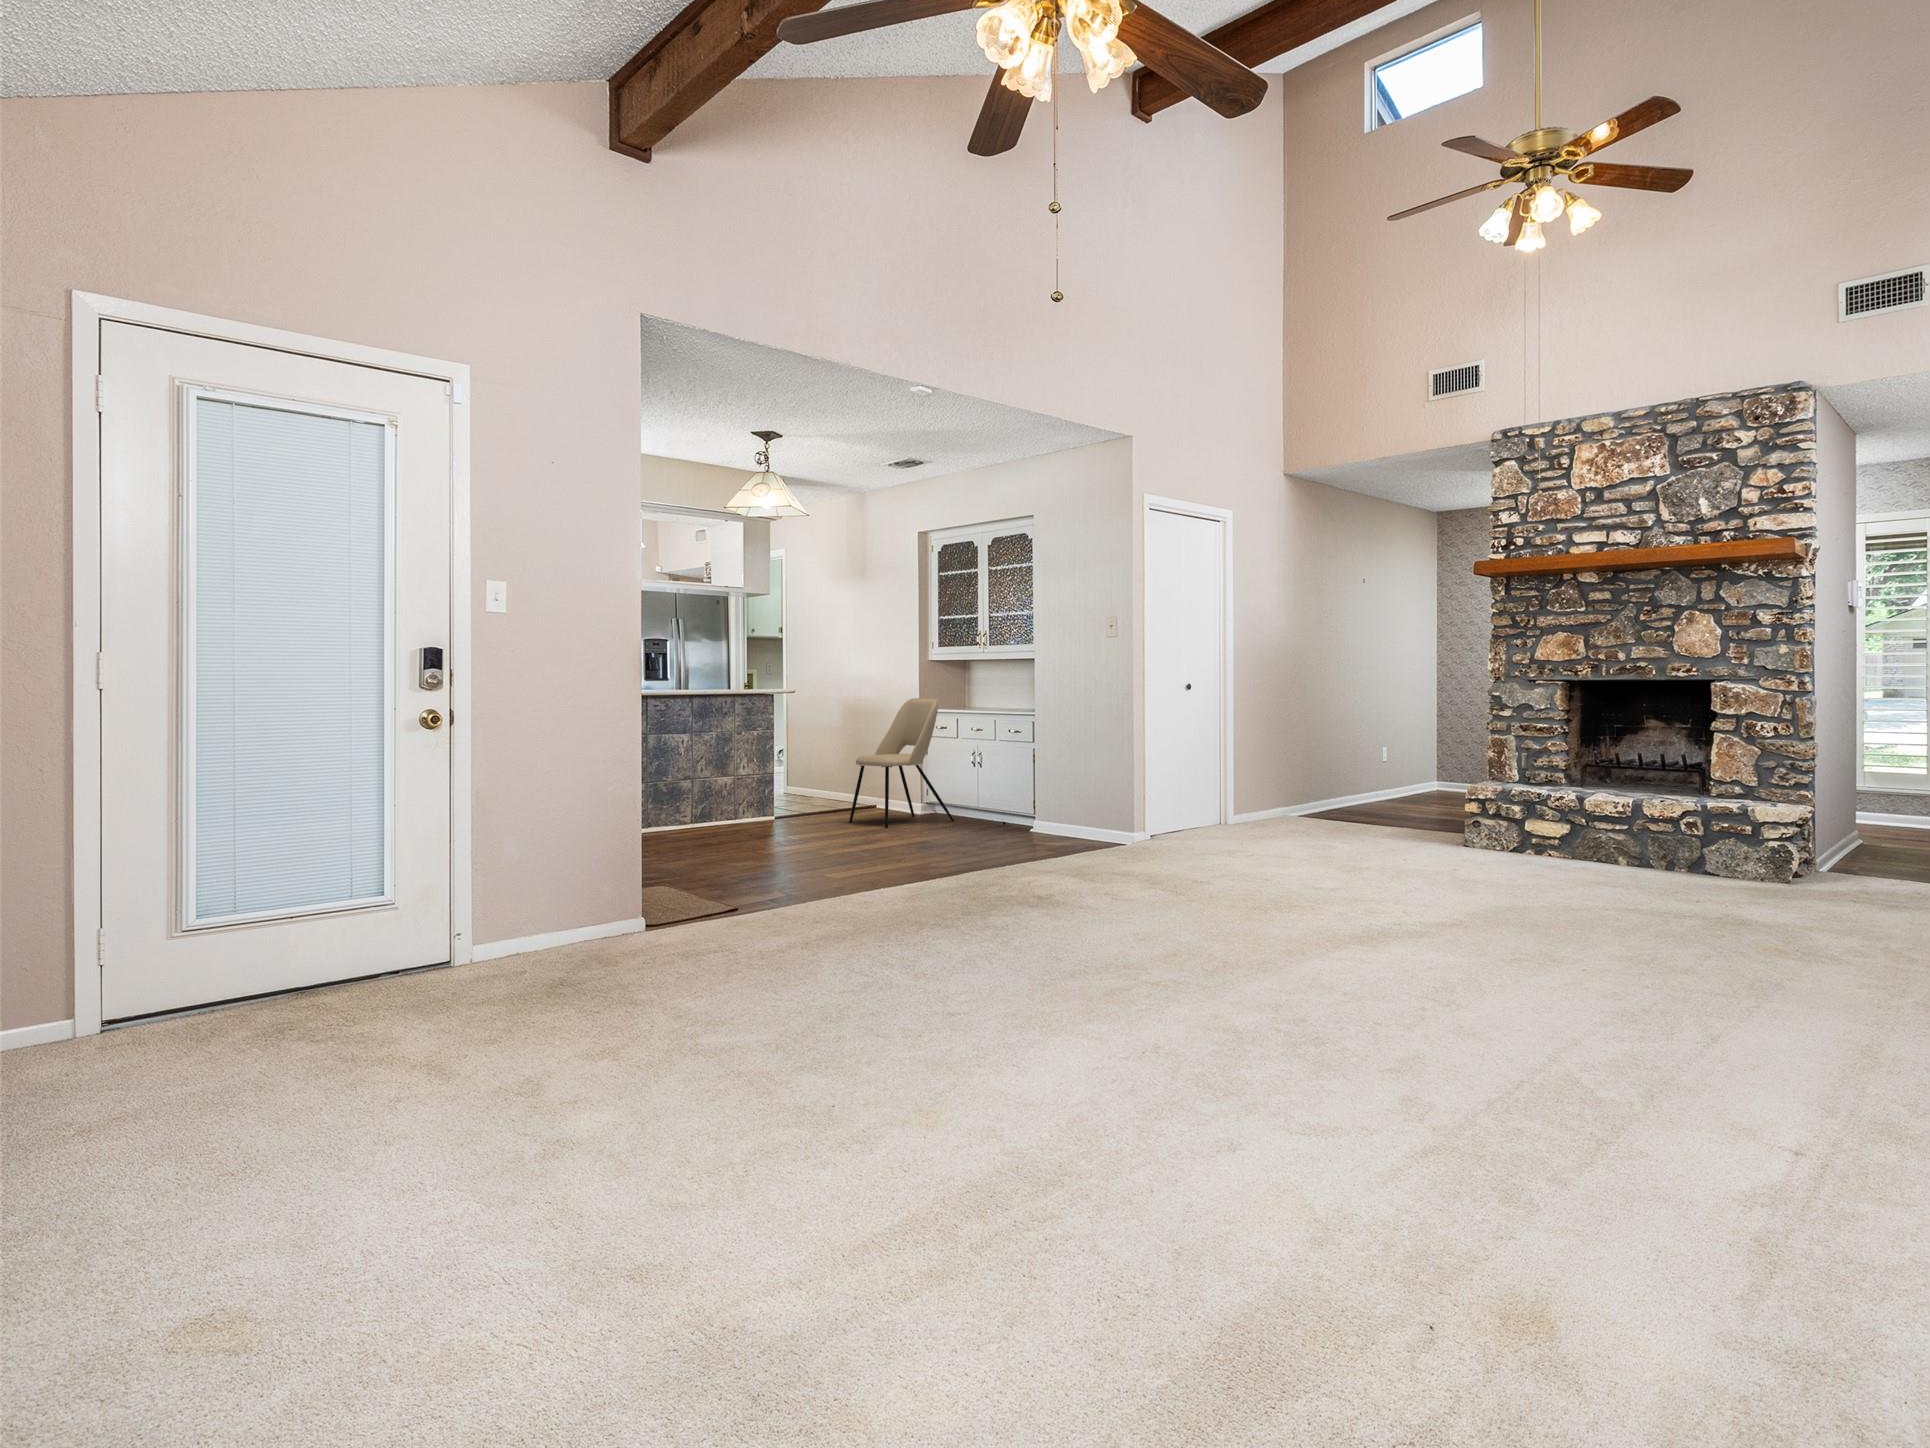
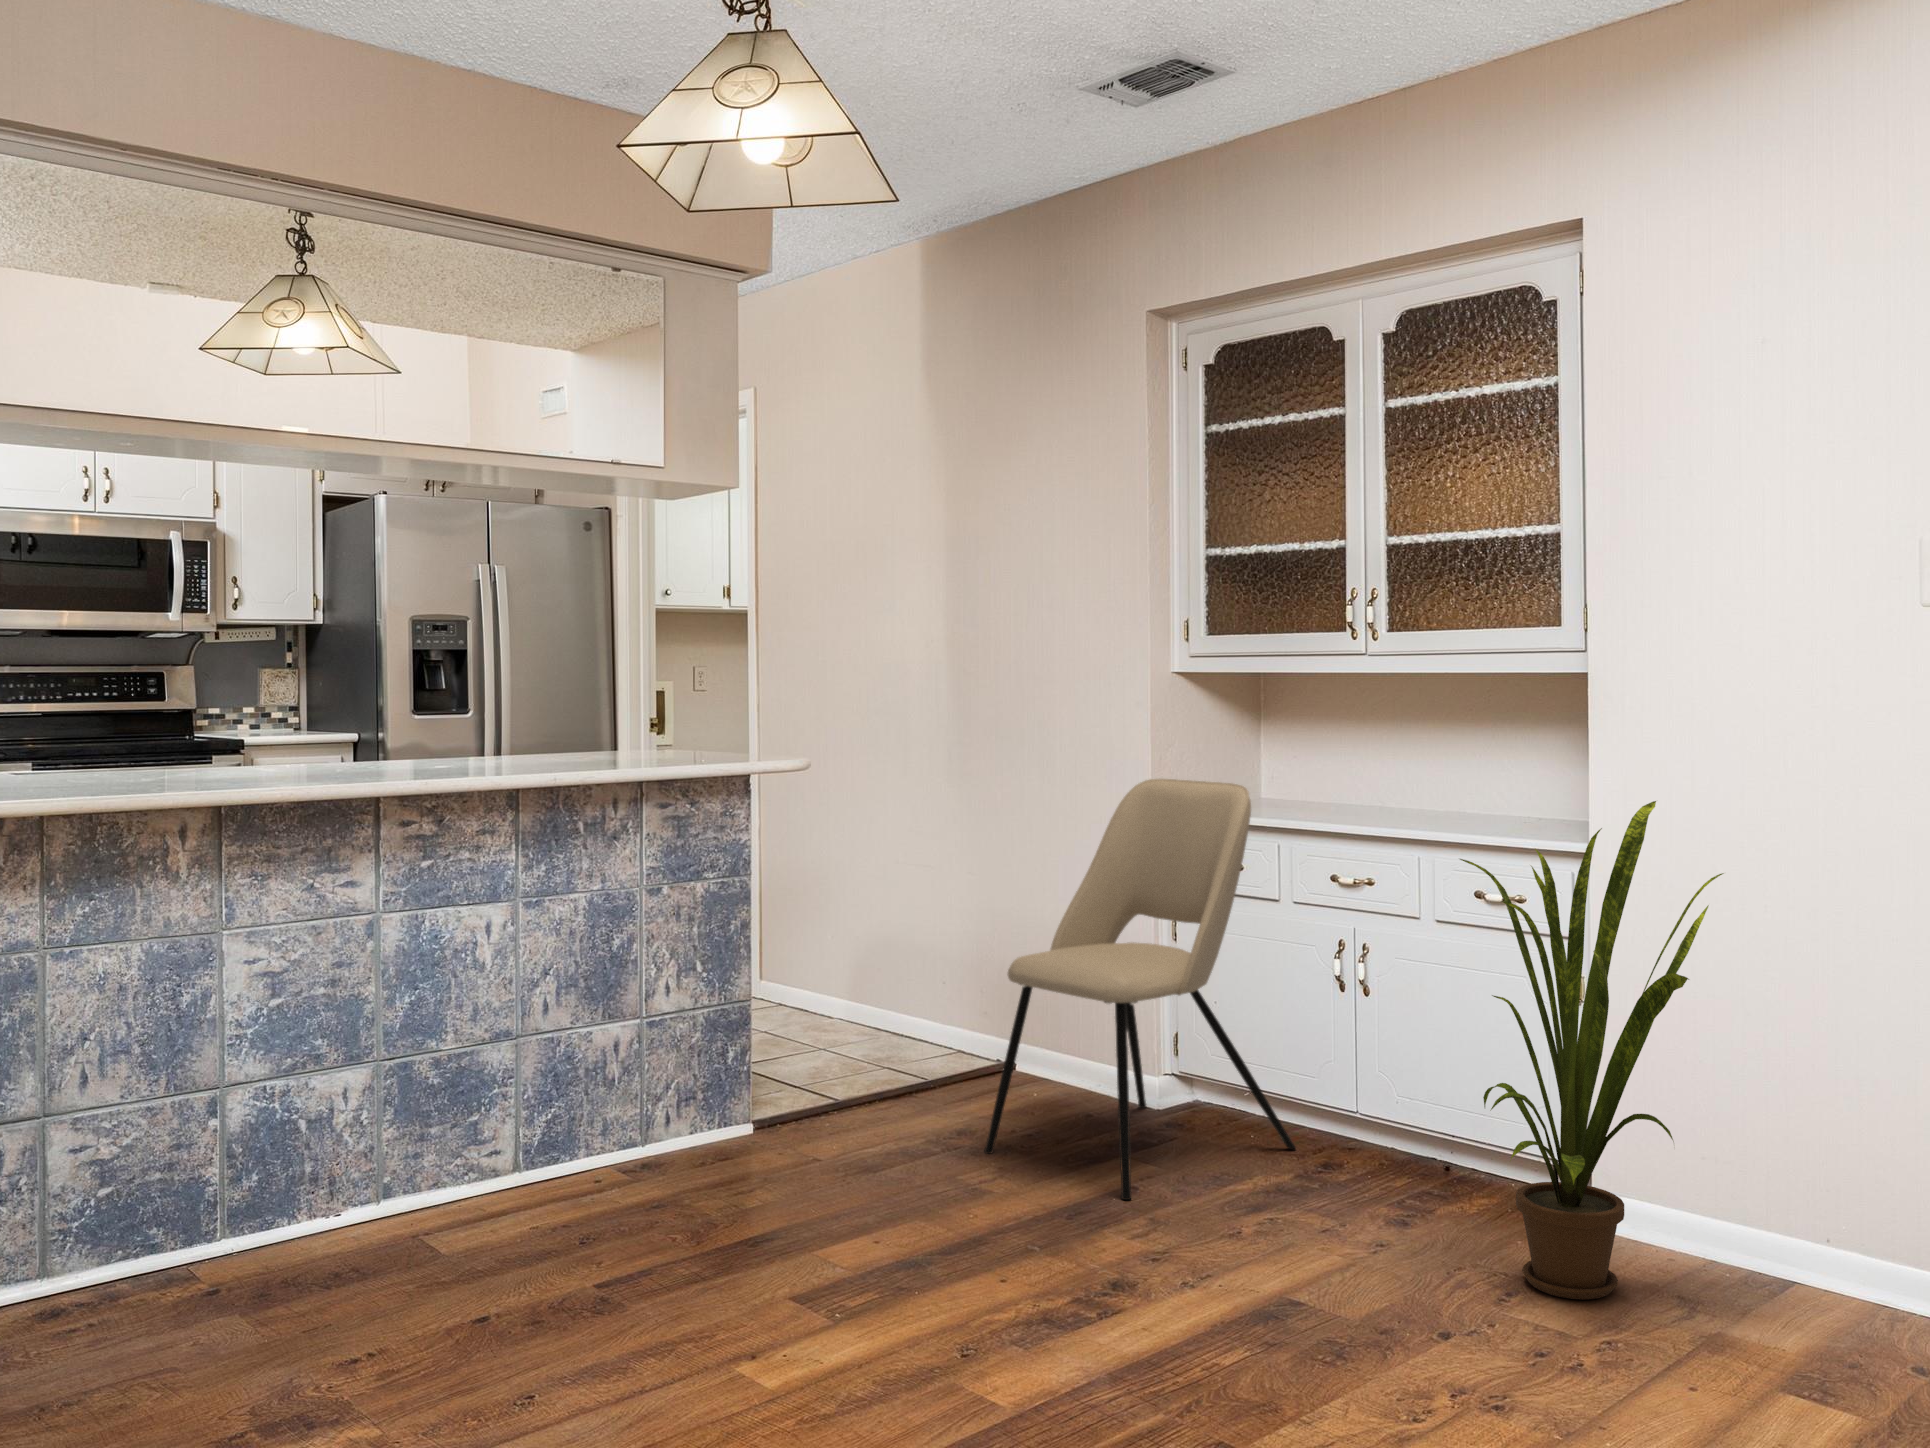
house plant: none [974,697,1045,837] -> present [1460,801,1724,1300]

